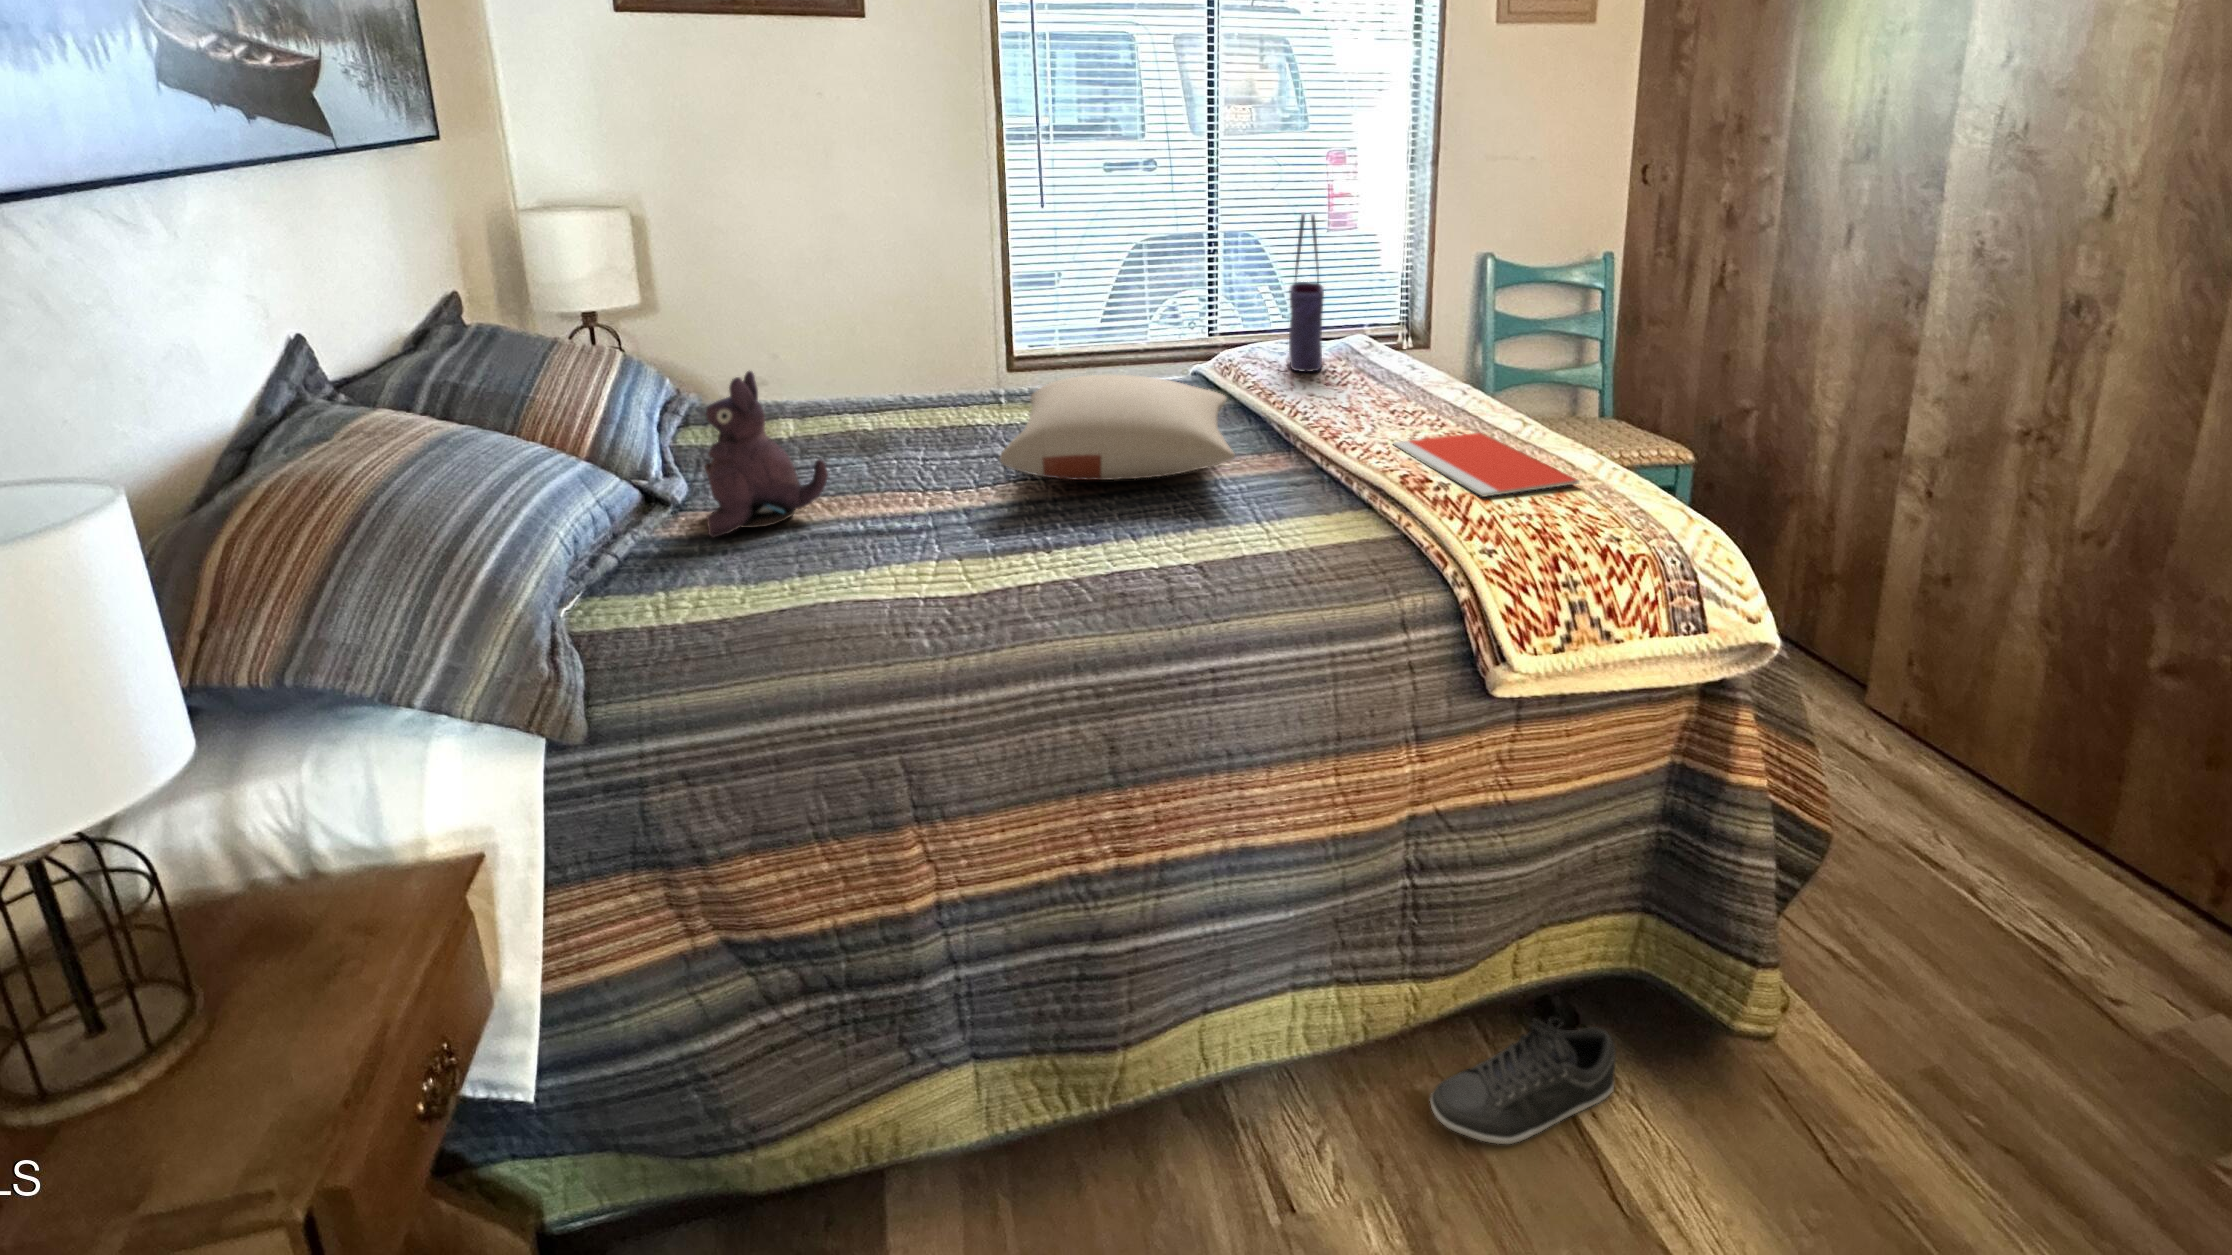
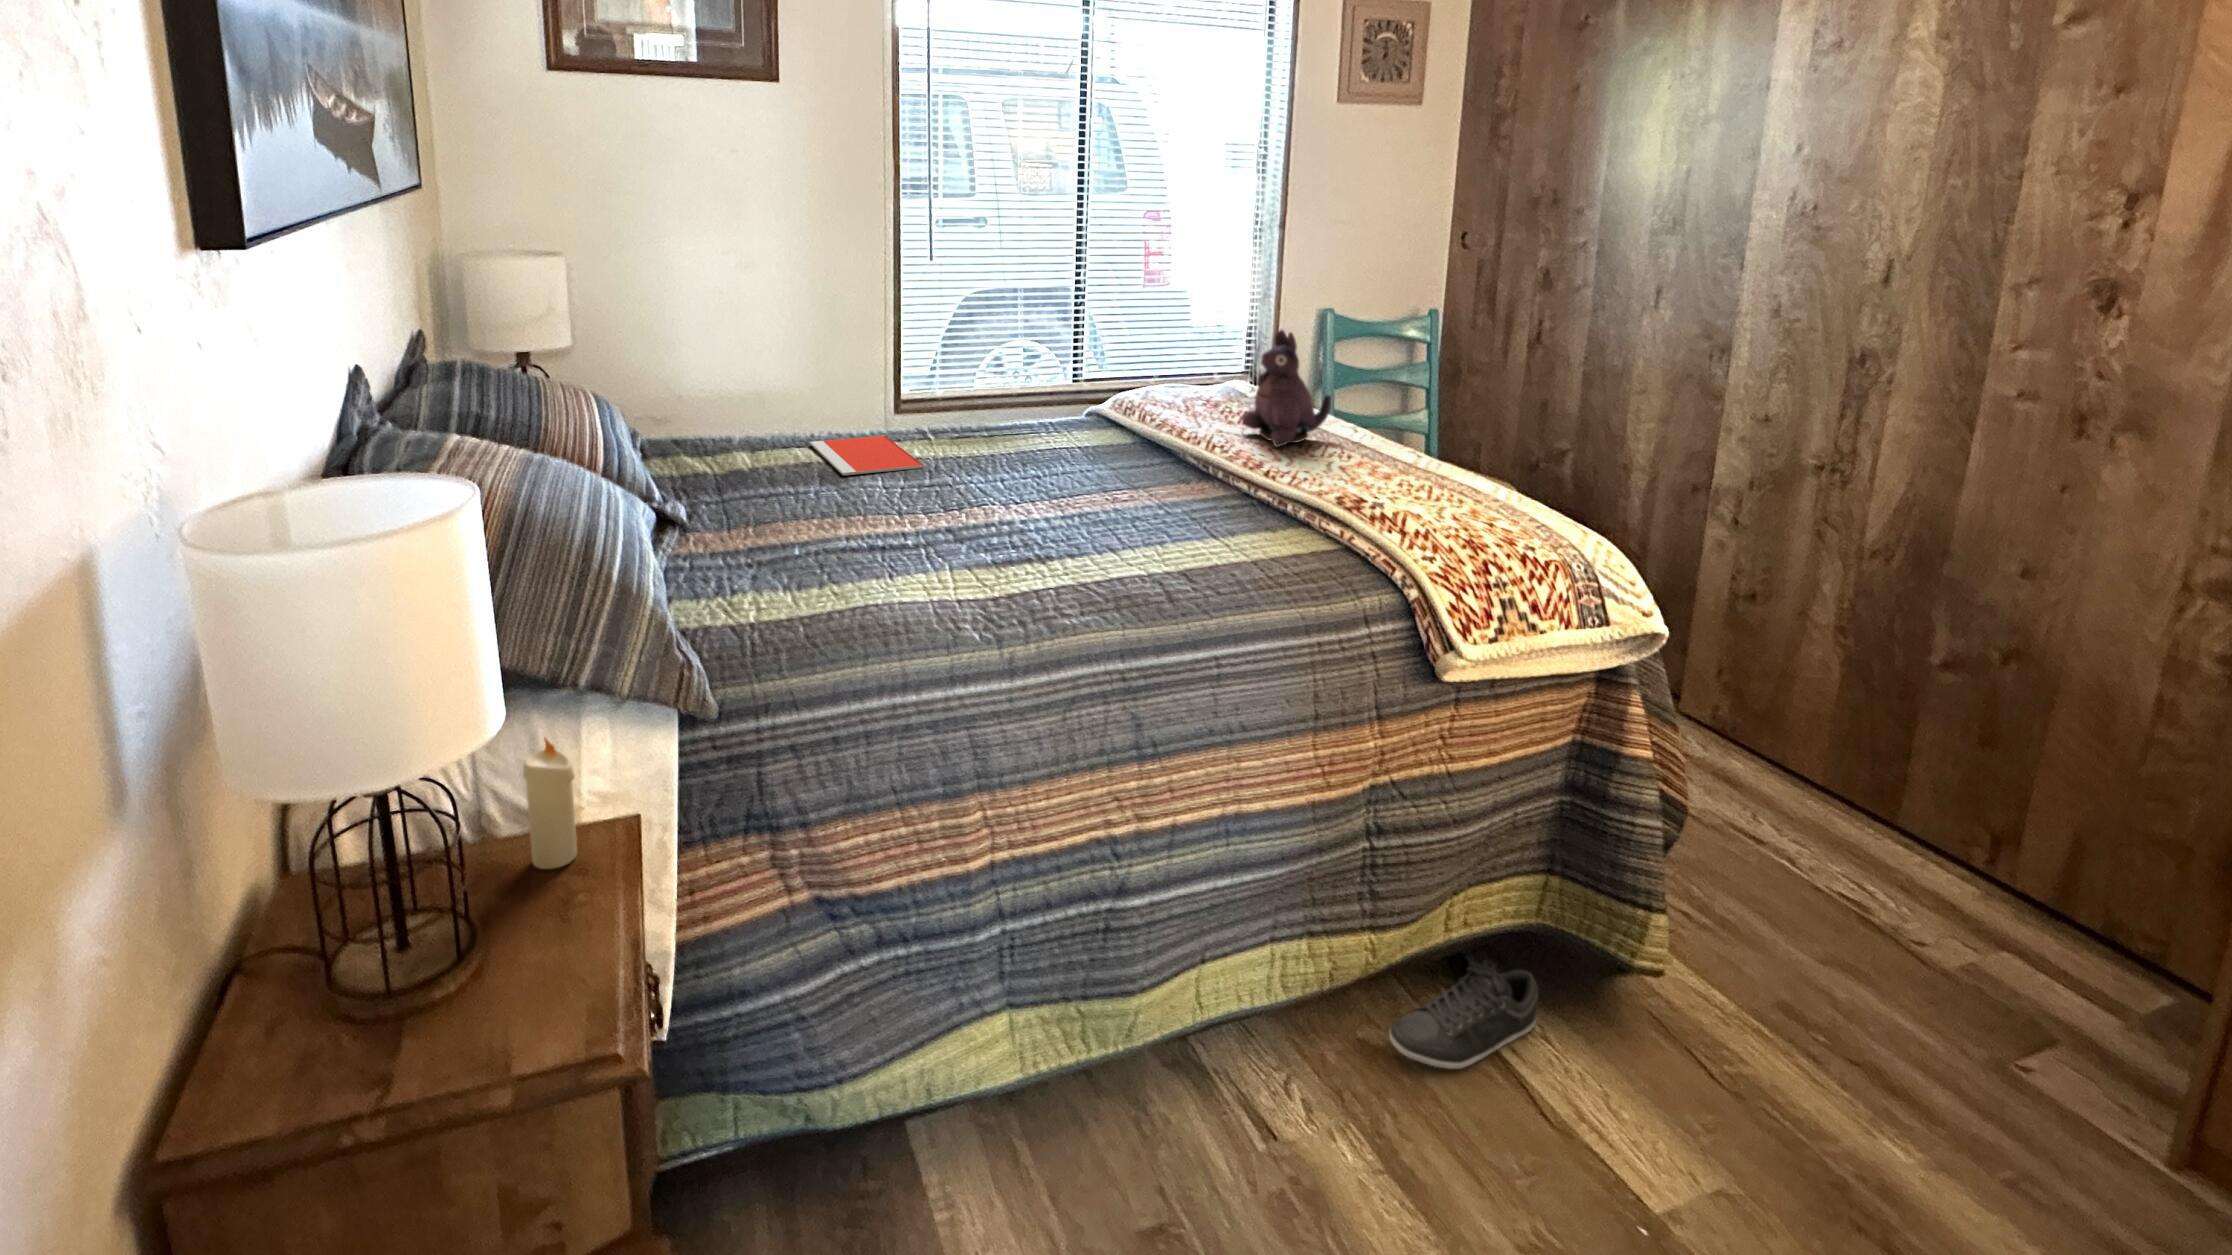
tote bag: present [1289,213,1324,372] -> none [1185,268,1220,412]
plush toy: present [705,371,828,537] -> present [1241,330,1331,447]
pillow: present [1000,375,1235,480] -> none [971,411,1186,503]
notebook: present [1393,433,1579,497] -> present [810,436,925,475]
candle: none [276,780,364,930] -> present [523,737,577,869]

